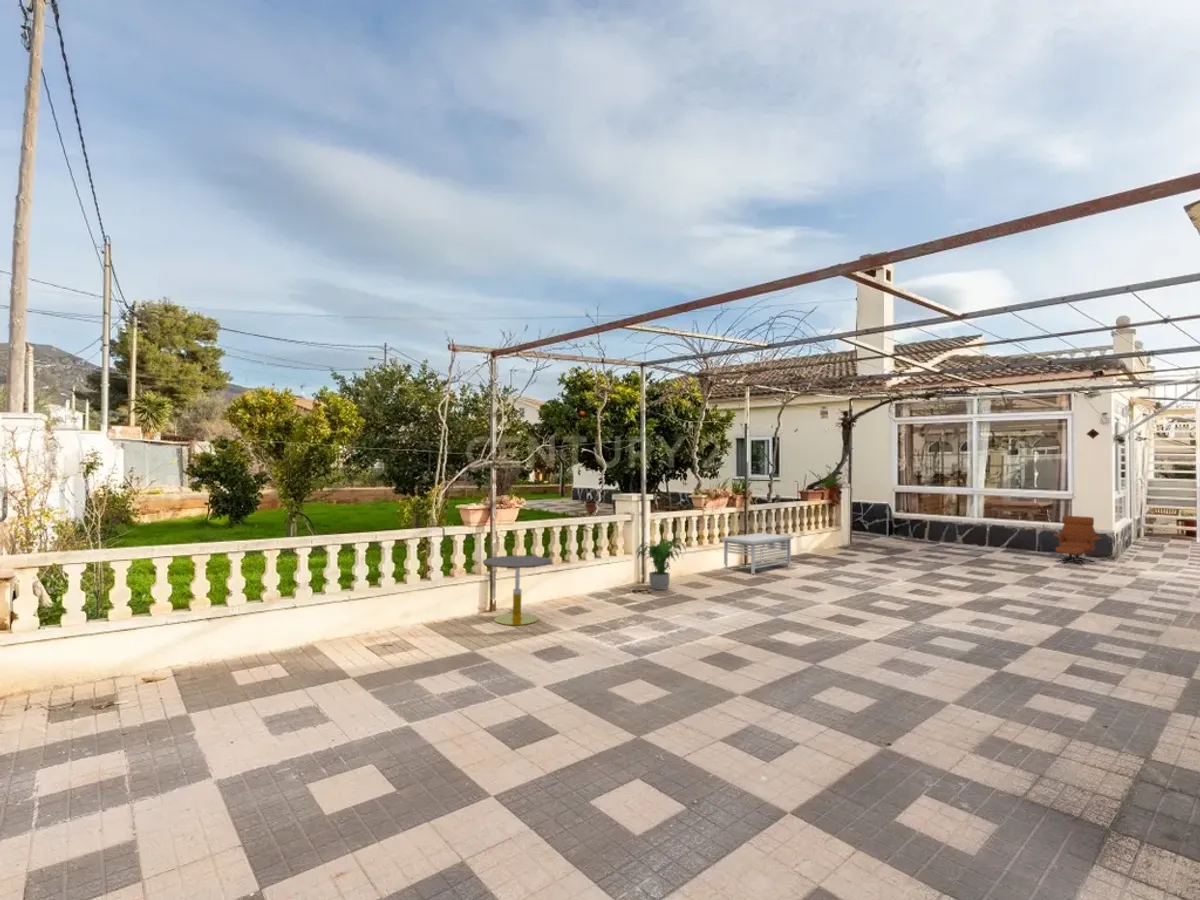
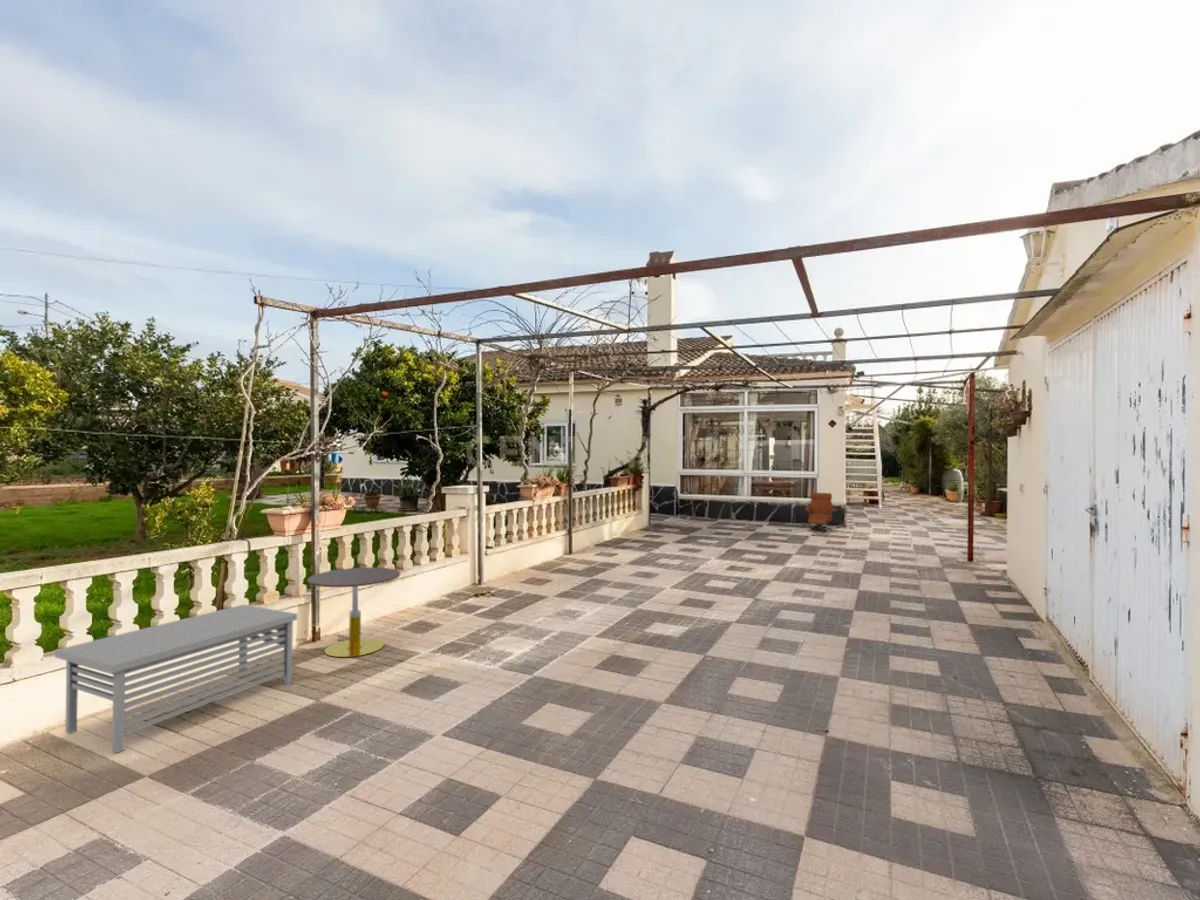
storage bench: present [721,533,793,574] -> present [55,605,297,752]
potted plant: present [637,541,685,590] -> none [476,536,530,590]

